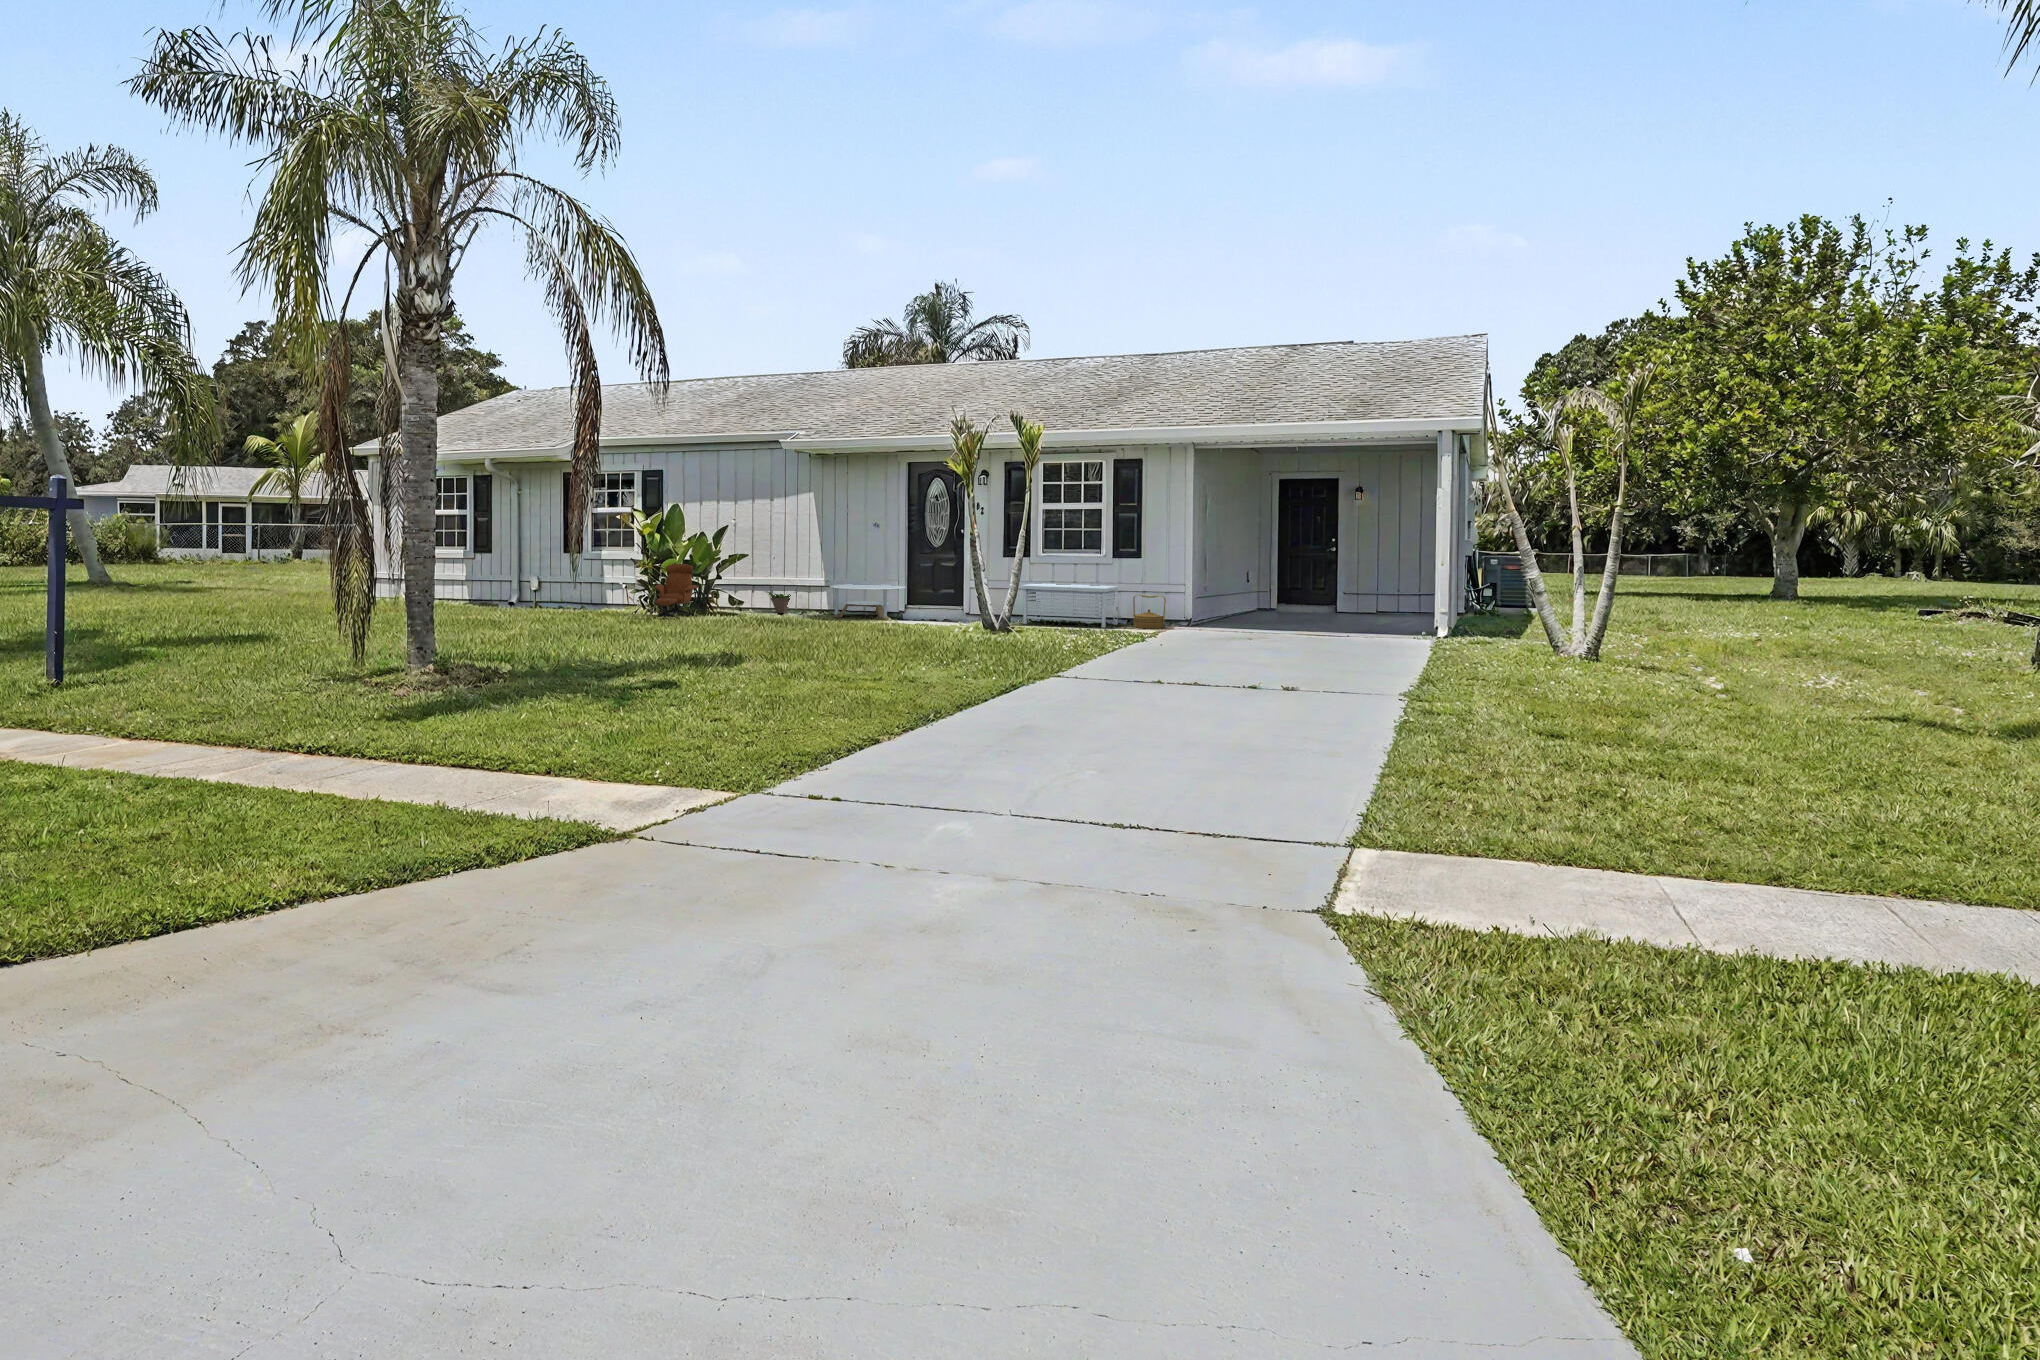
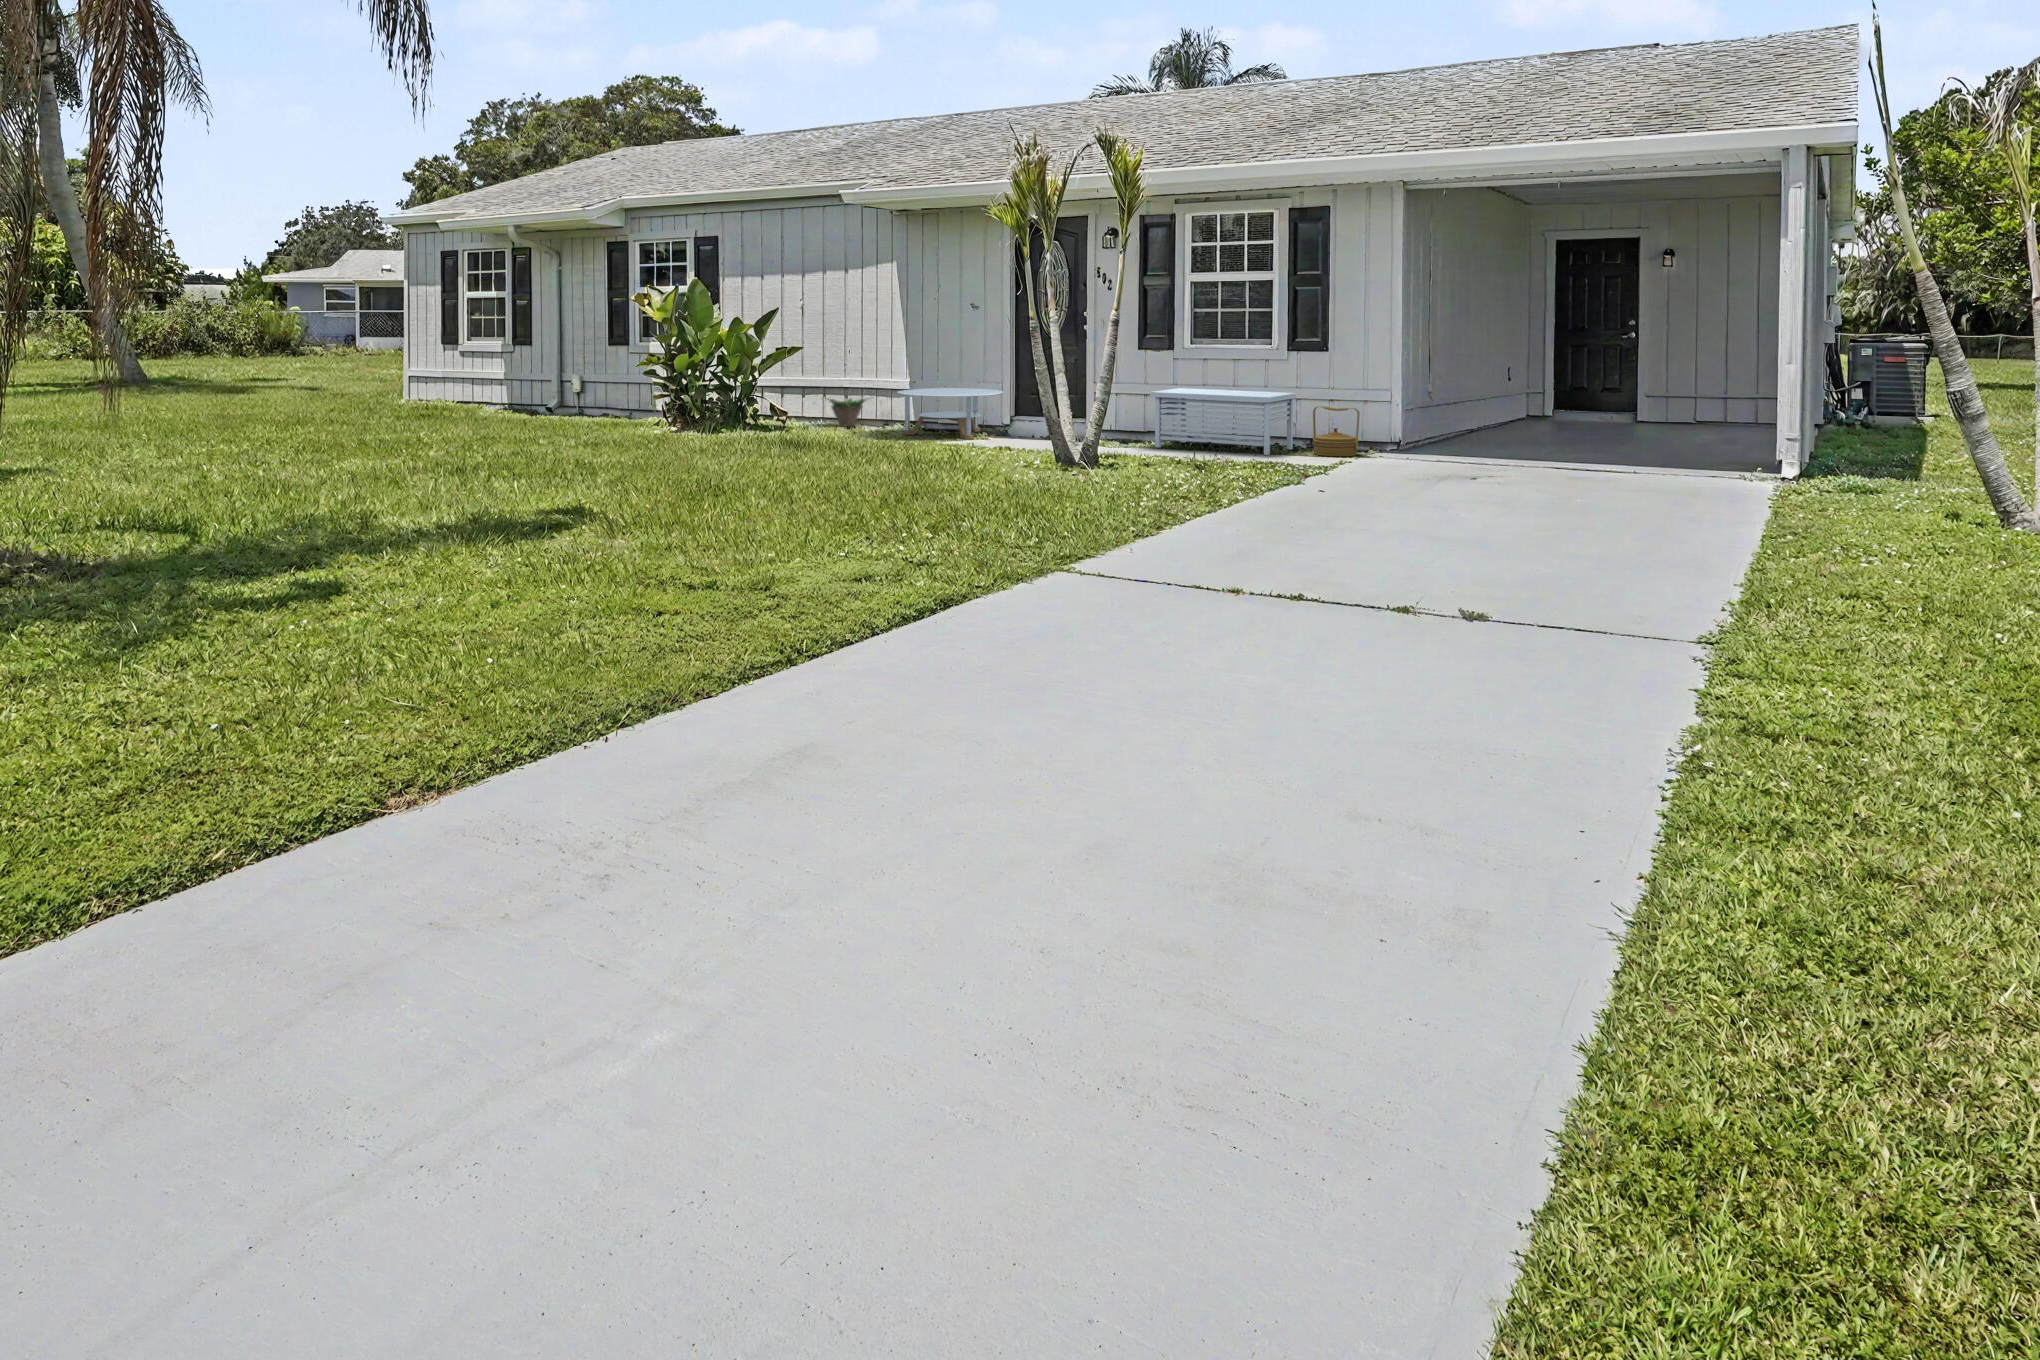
lounge chair: present [654,564,697,619] -> none [653,360,723,438]

